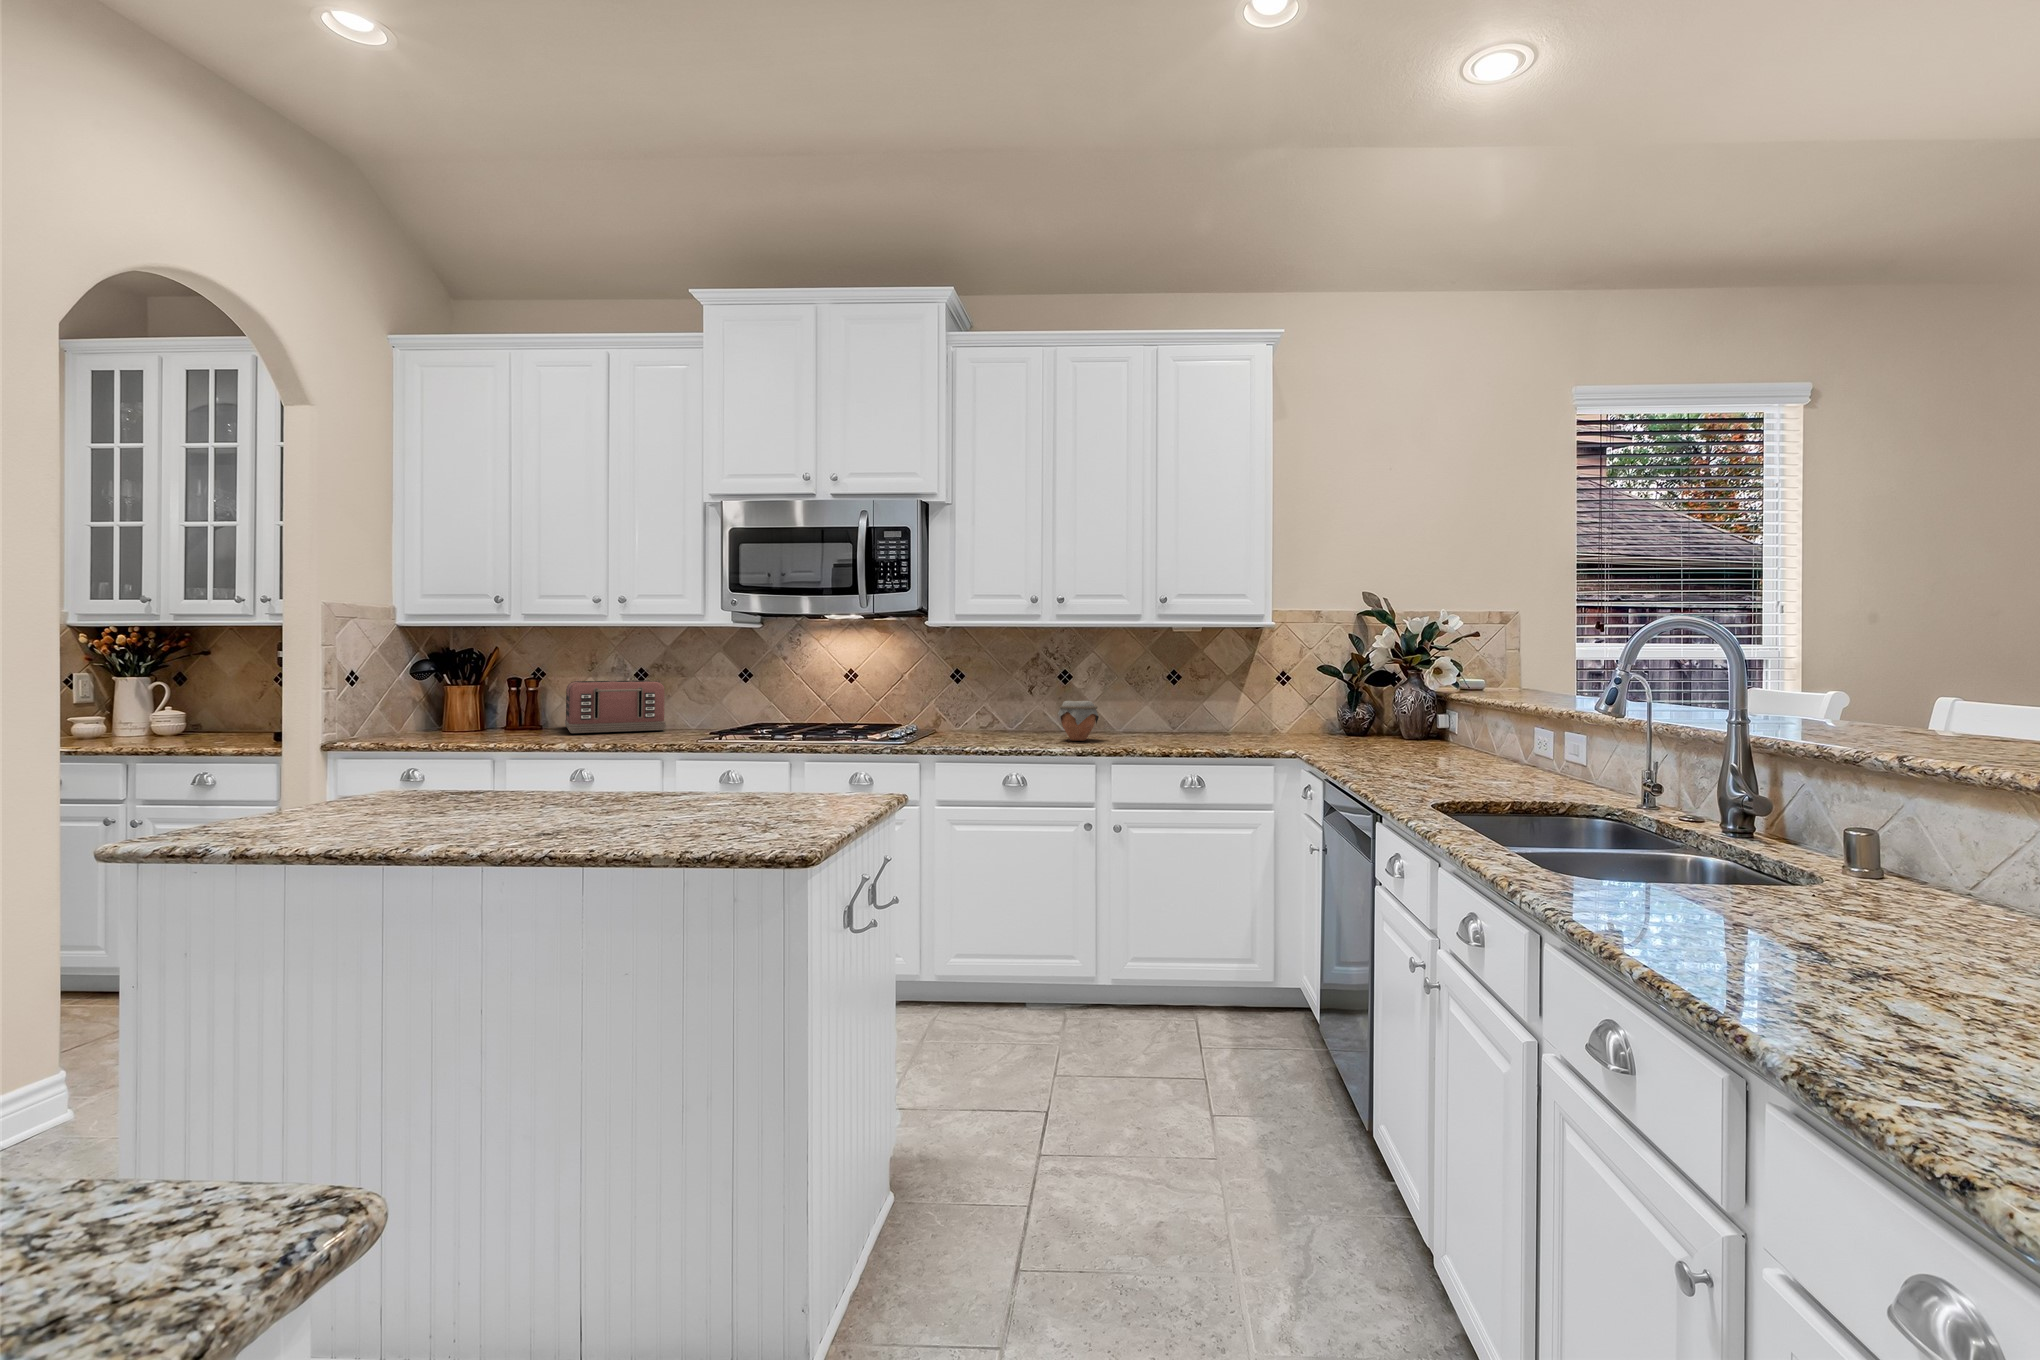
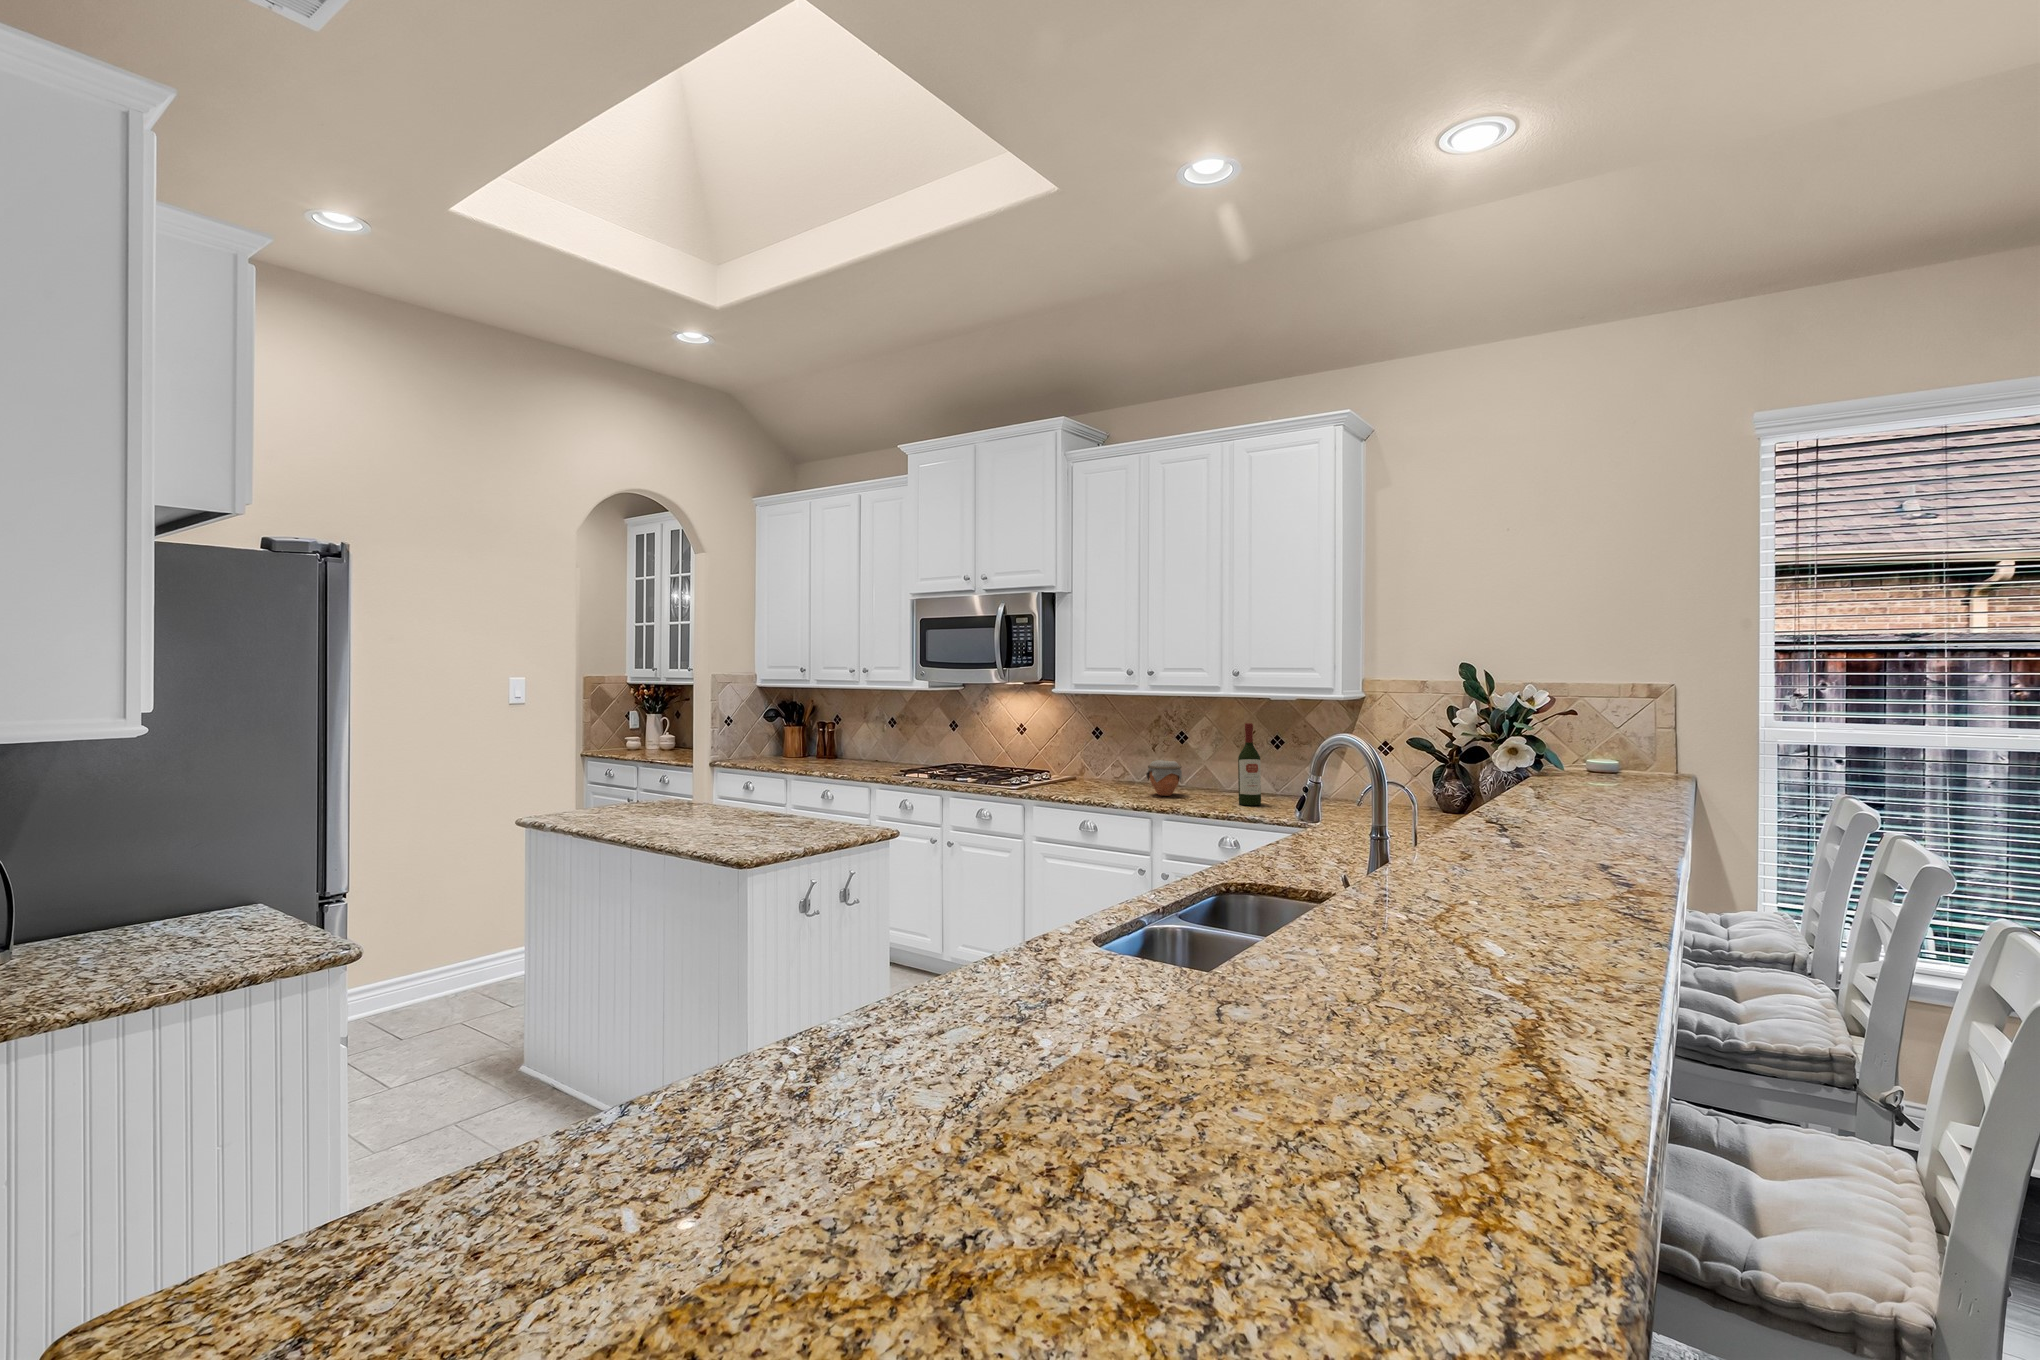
wine bottle: none [1171,653,1195,743] -> present [1238,723,1261,805]
toaster: present [565,680,666,733] -> none [836,727,904,766]

